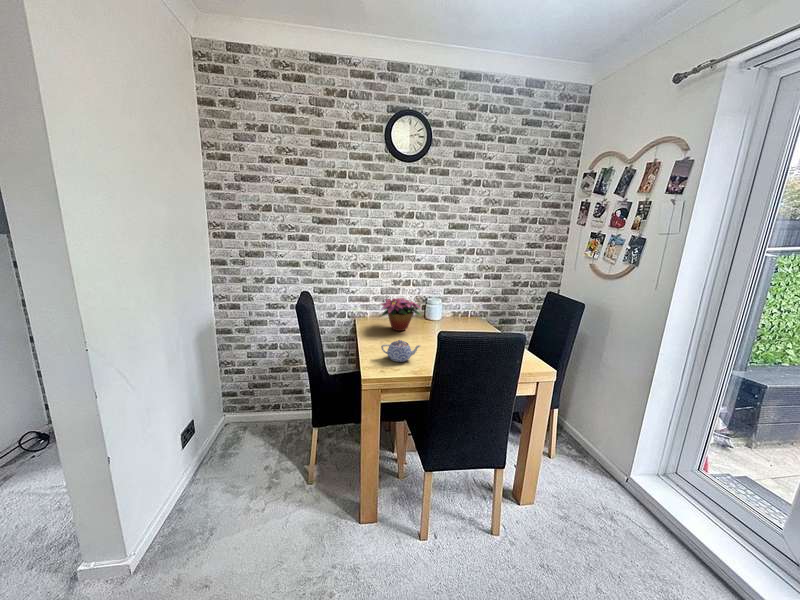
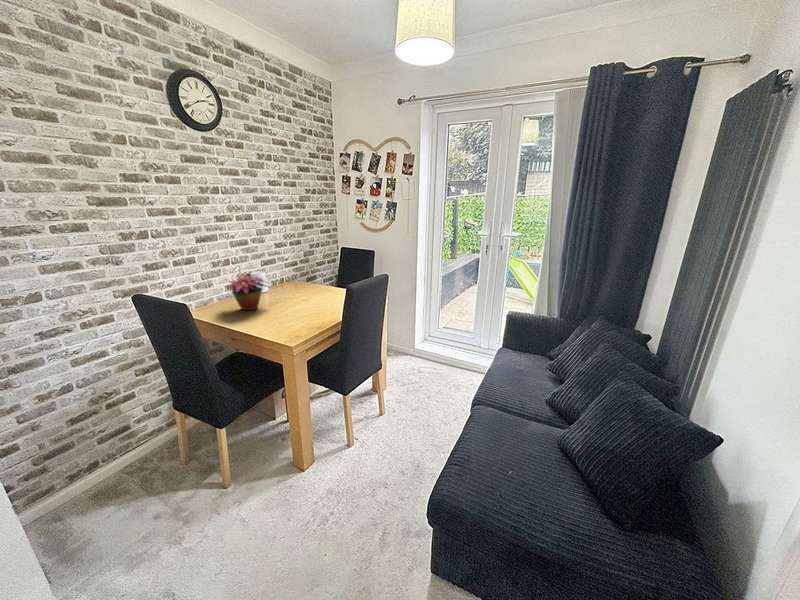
teapot: present [381,340,420,362] -> none [280,307,312,328]

